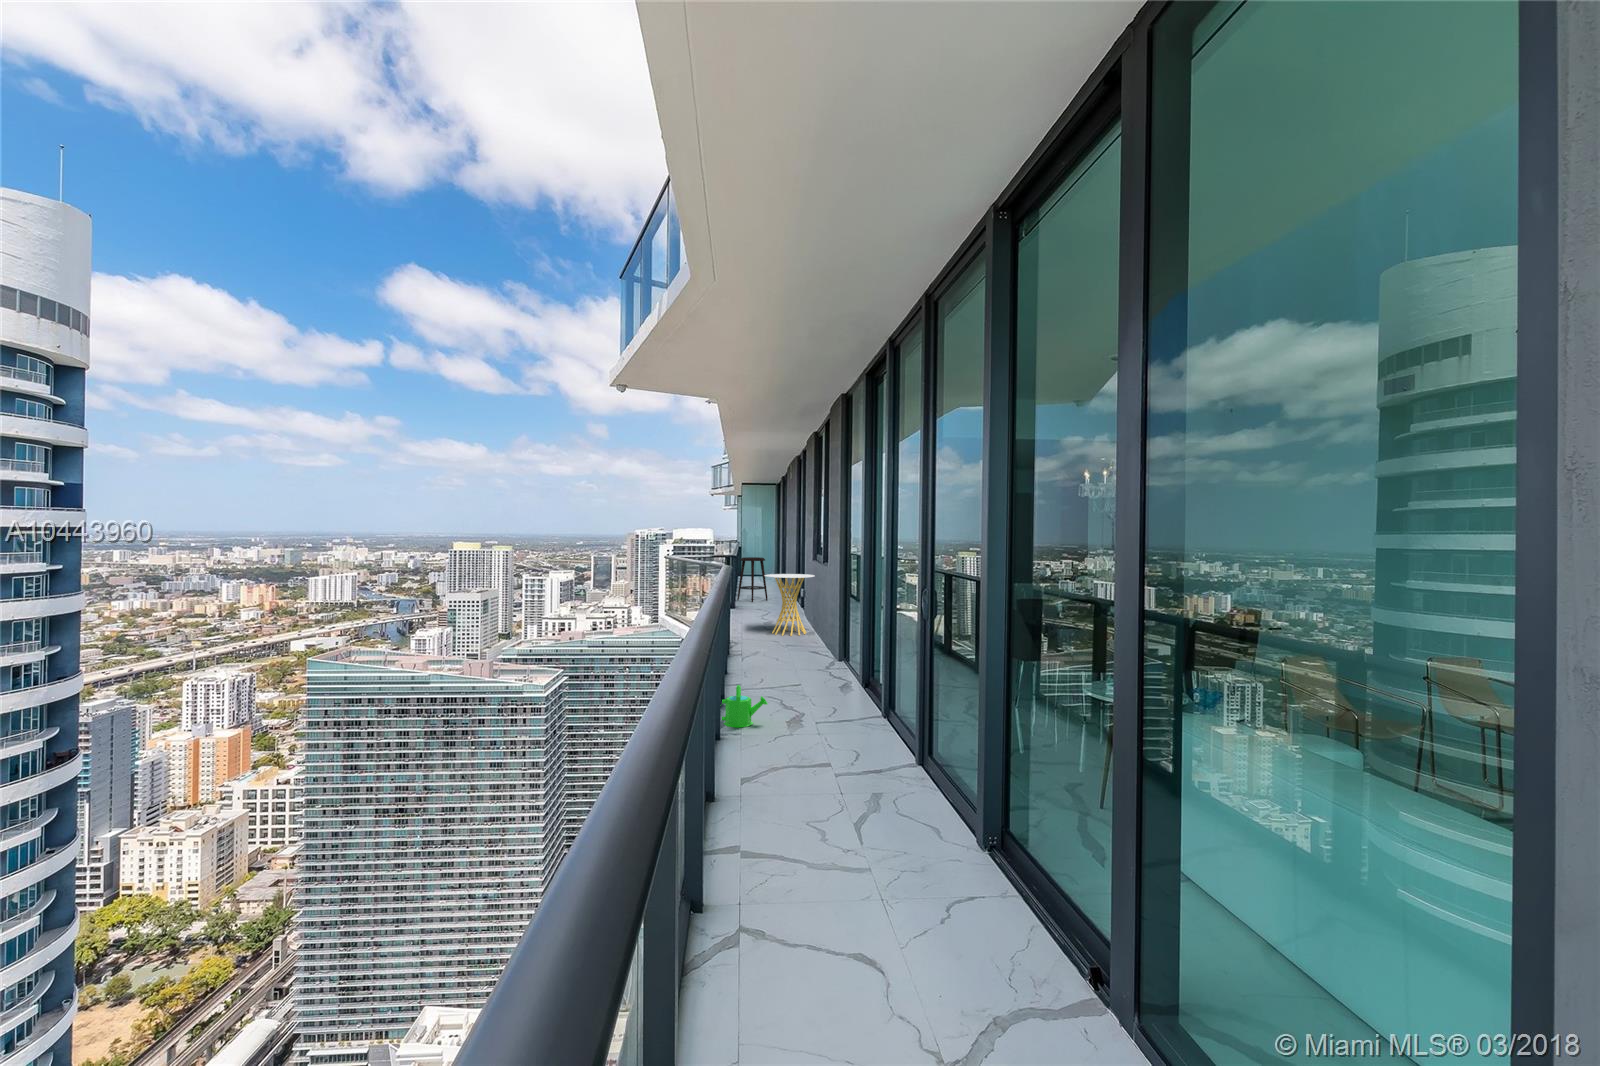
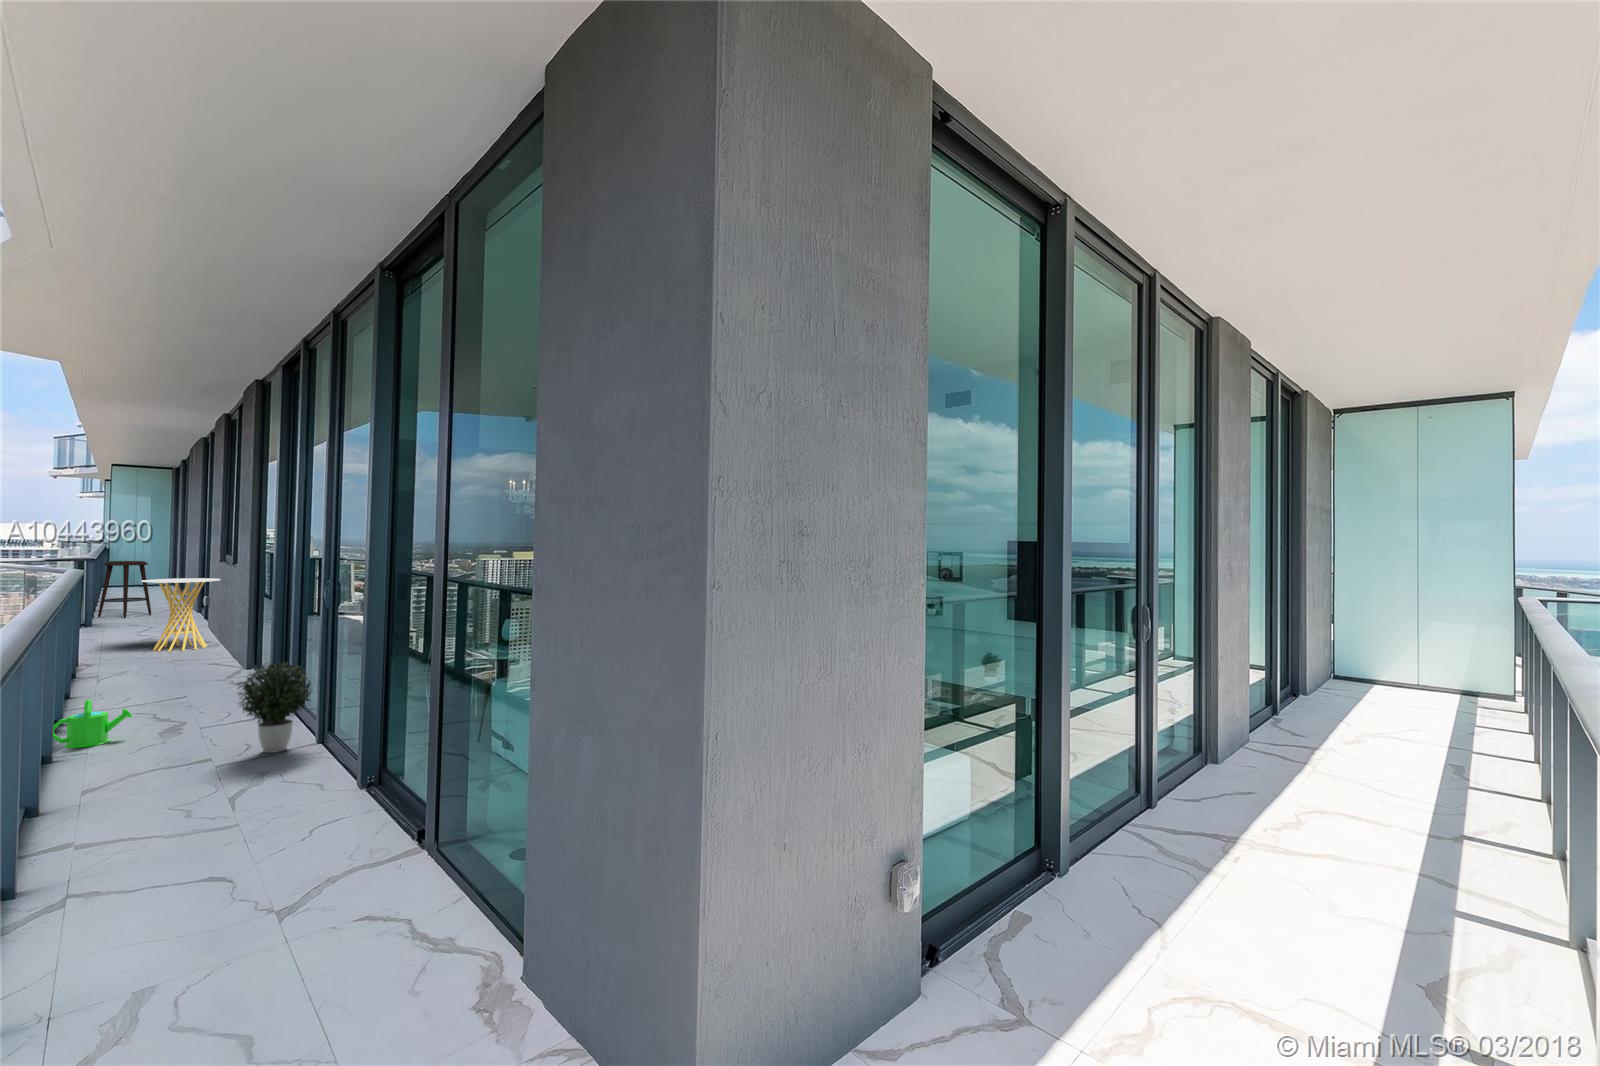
potted plant: none [847,671,913,767] -> present [238,662,311,753]

